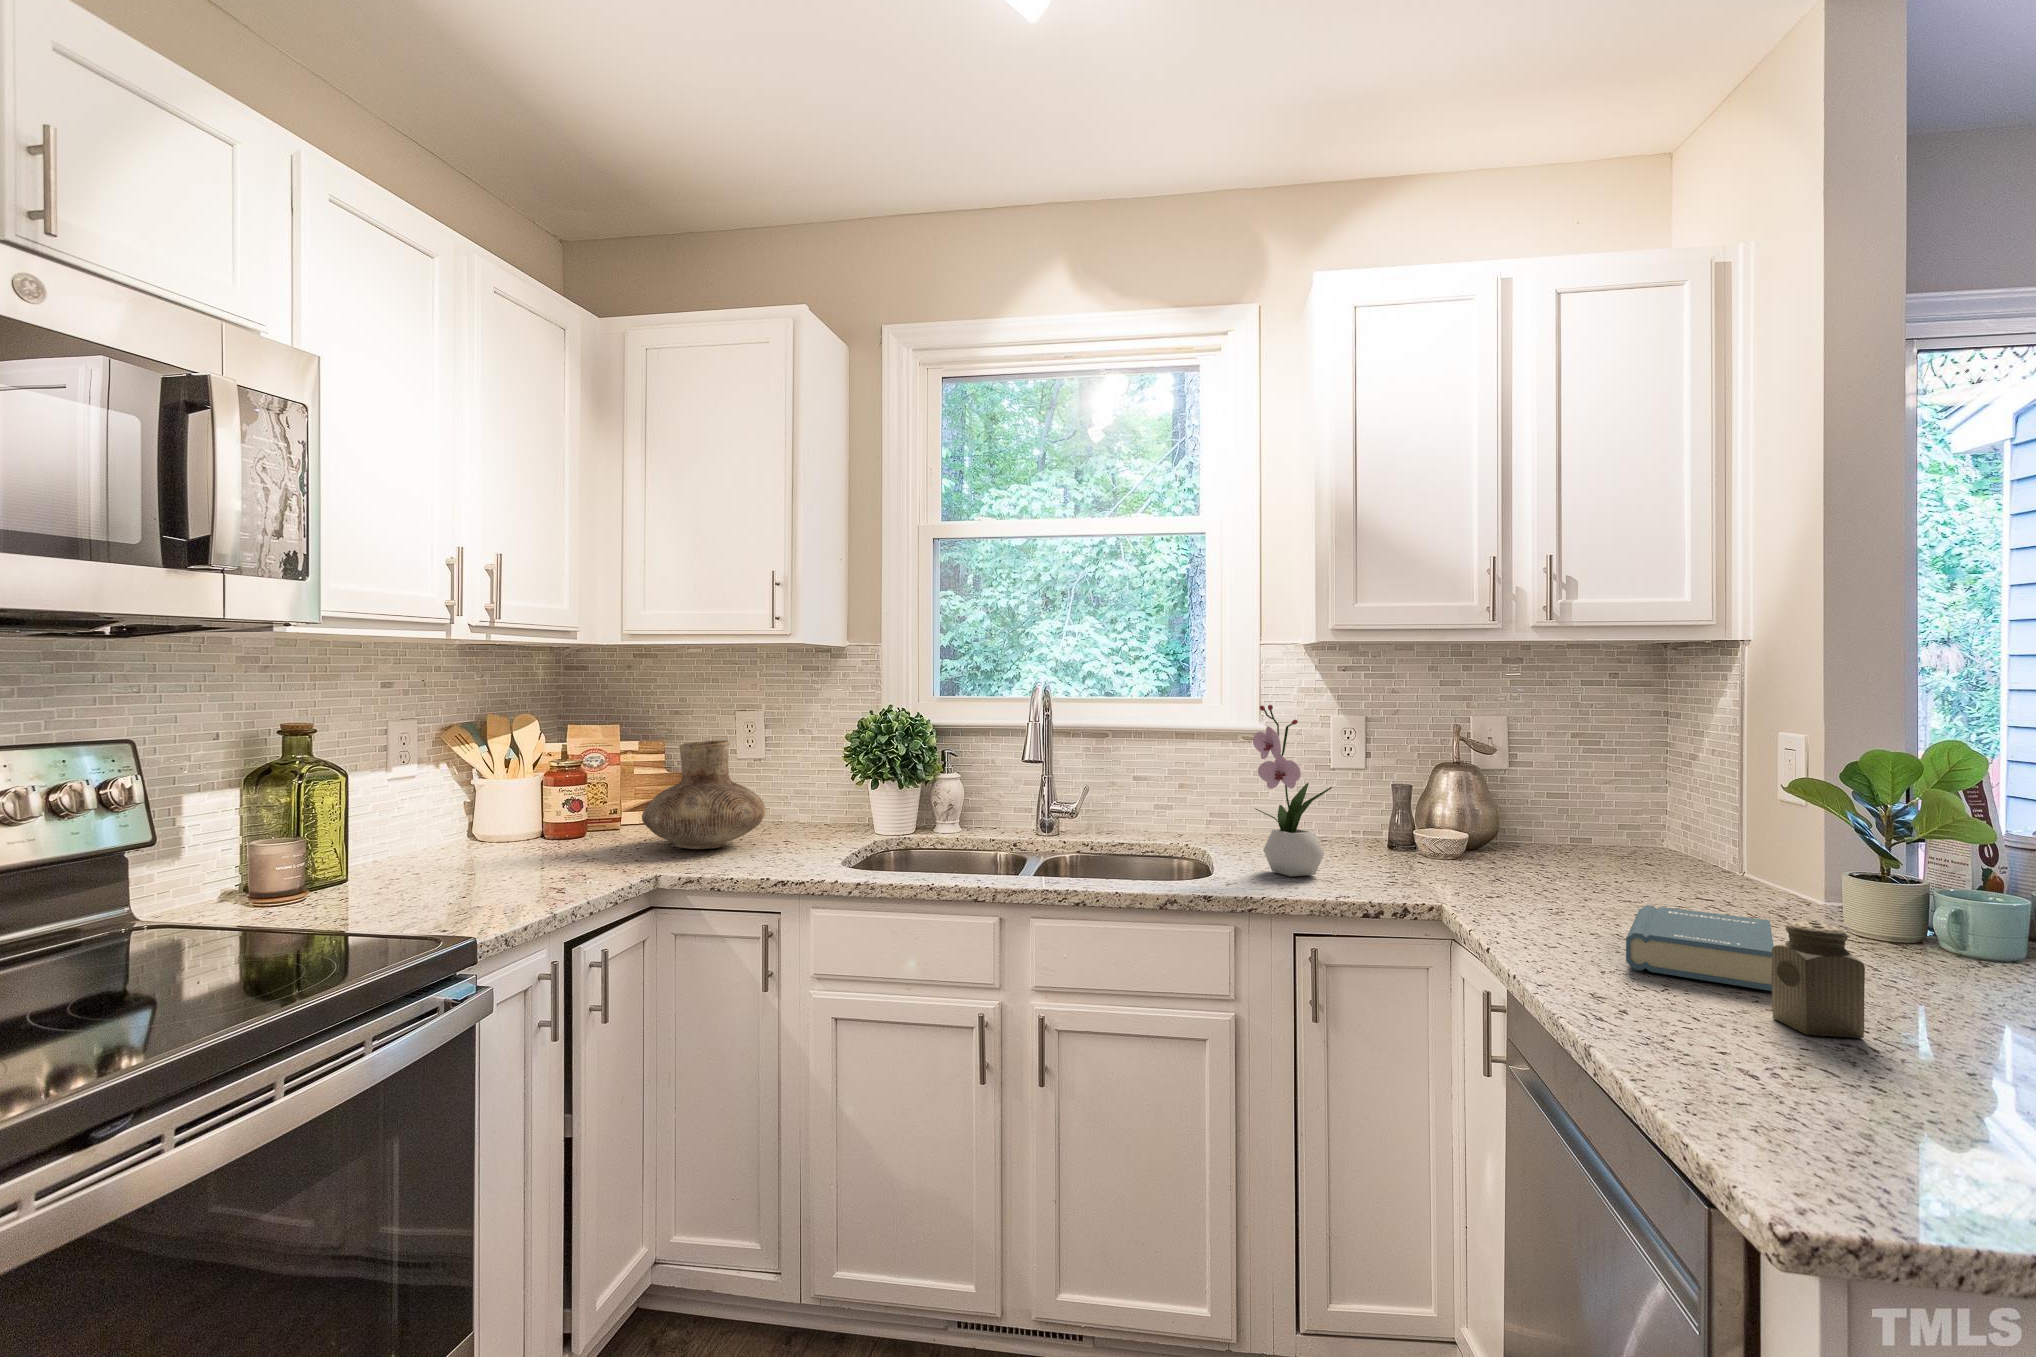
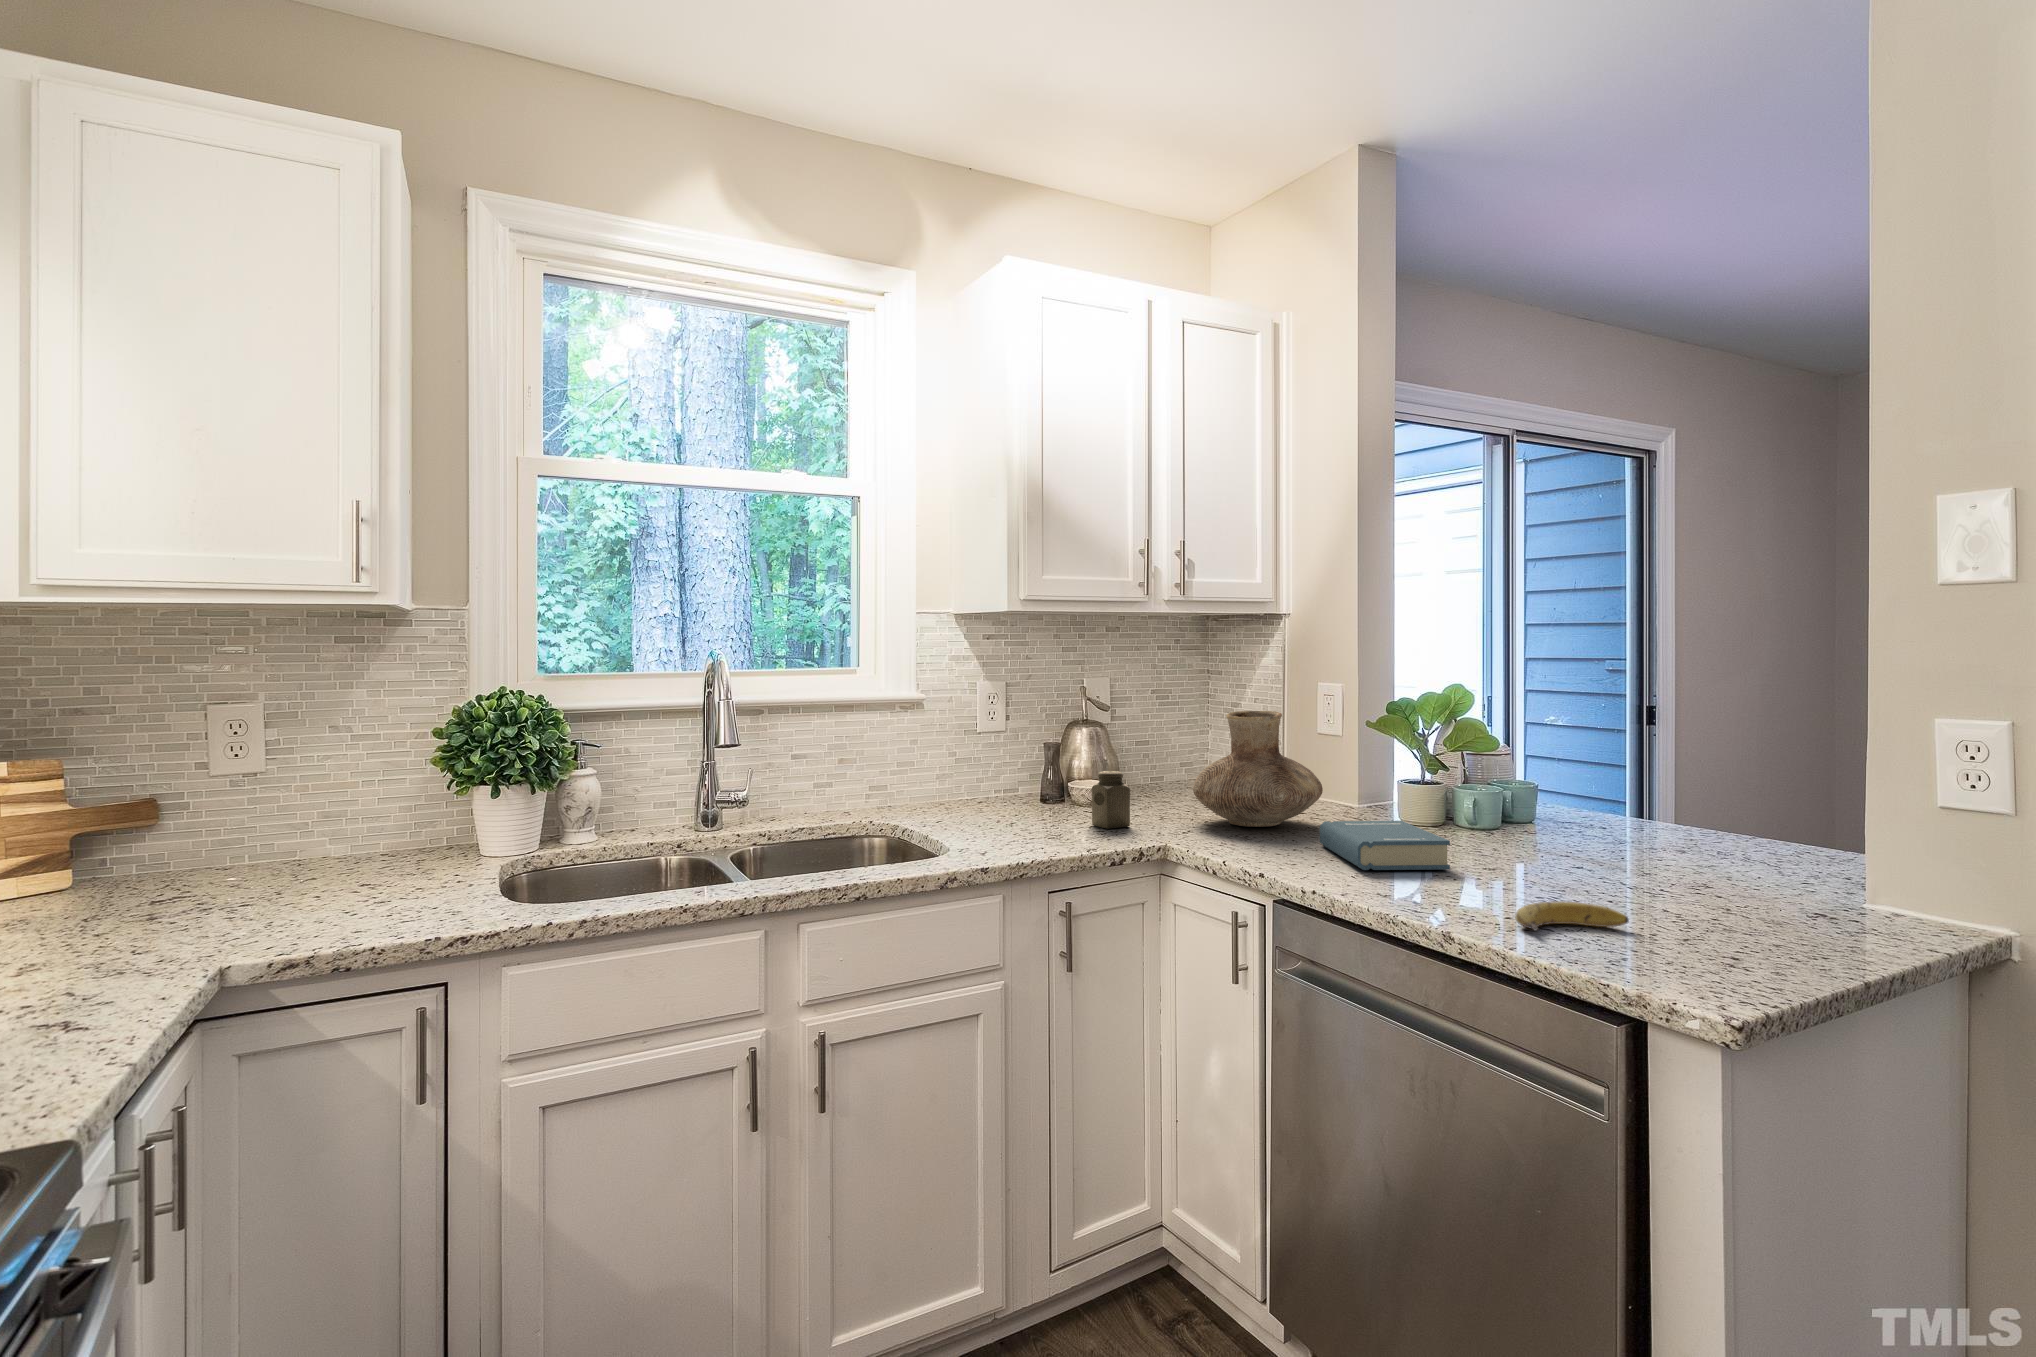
flower arrangement: present [1253,705,1332,876] -> none [979,670,1049,839]
vase: present [642,741,766,849] -> present [1193,711,1323,827]
salt shaker: present [1772,922,1865,1038] -> present [1092,771,1130,829]
fruit: none [1721,1049,1926,1112] -> present [1515,902,1629,931]

